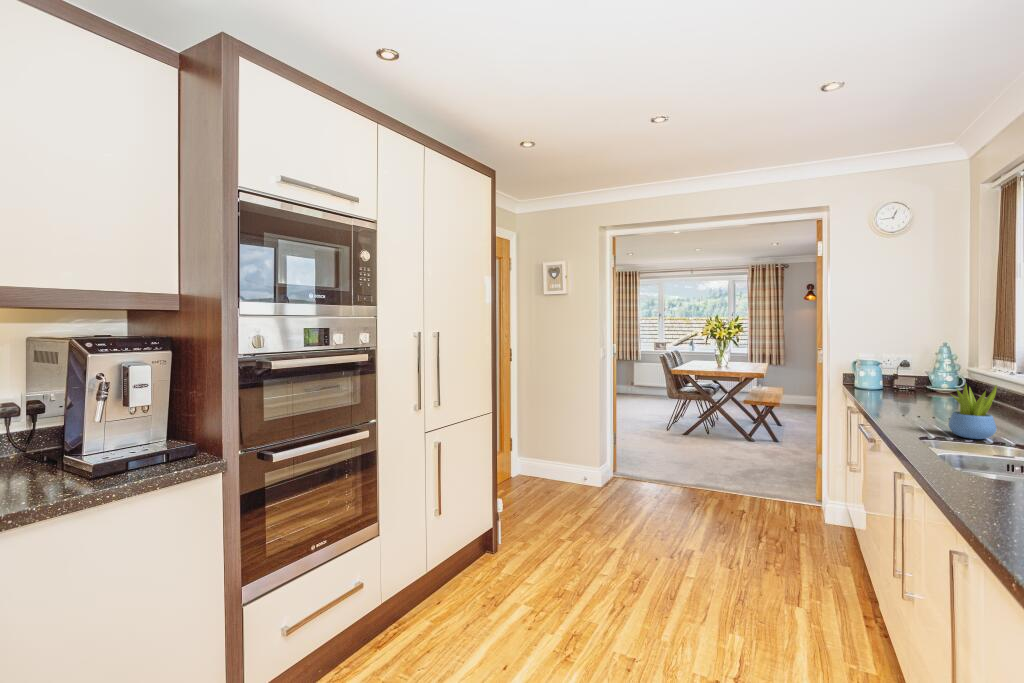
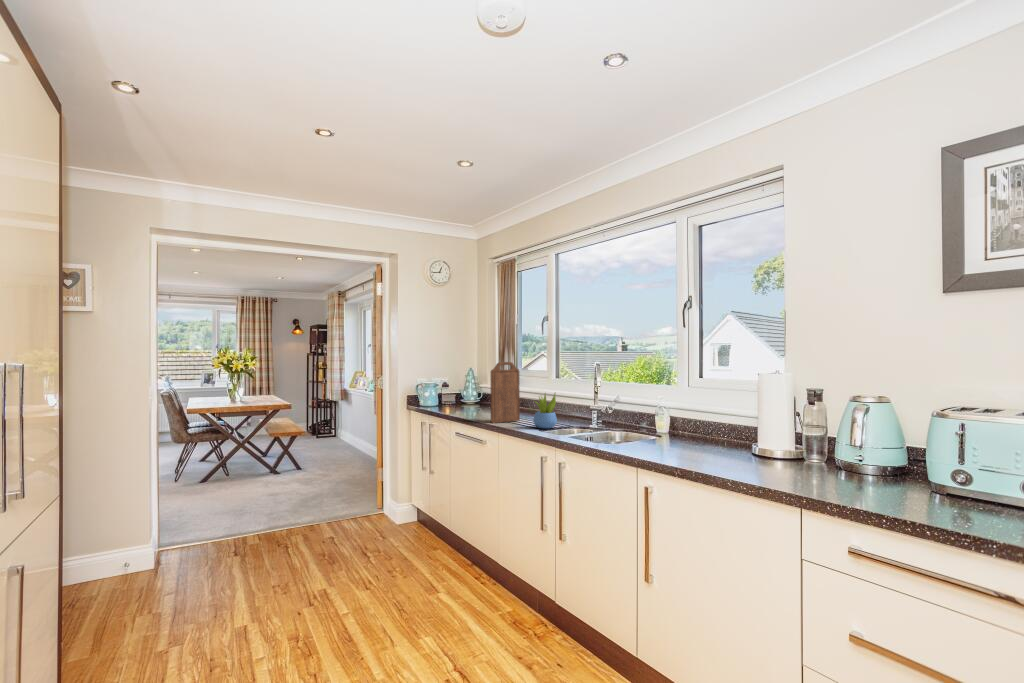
cutting board: none [893,336,955,422] -> present [491,362,520,423]

